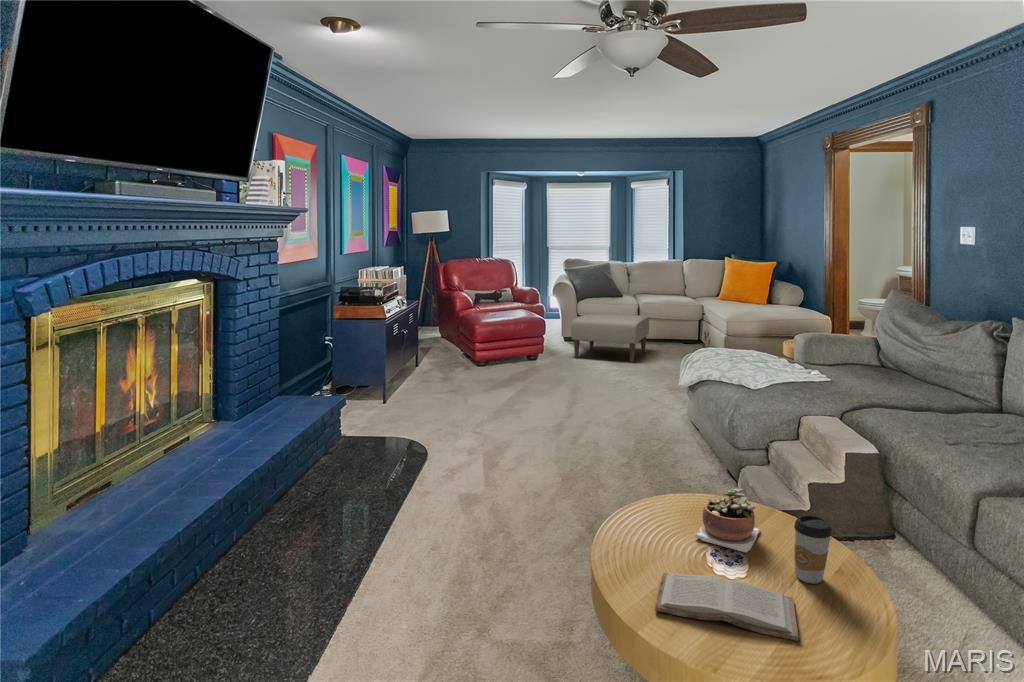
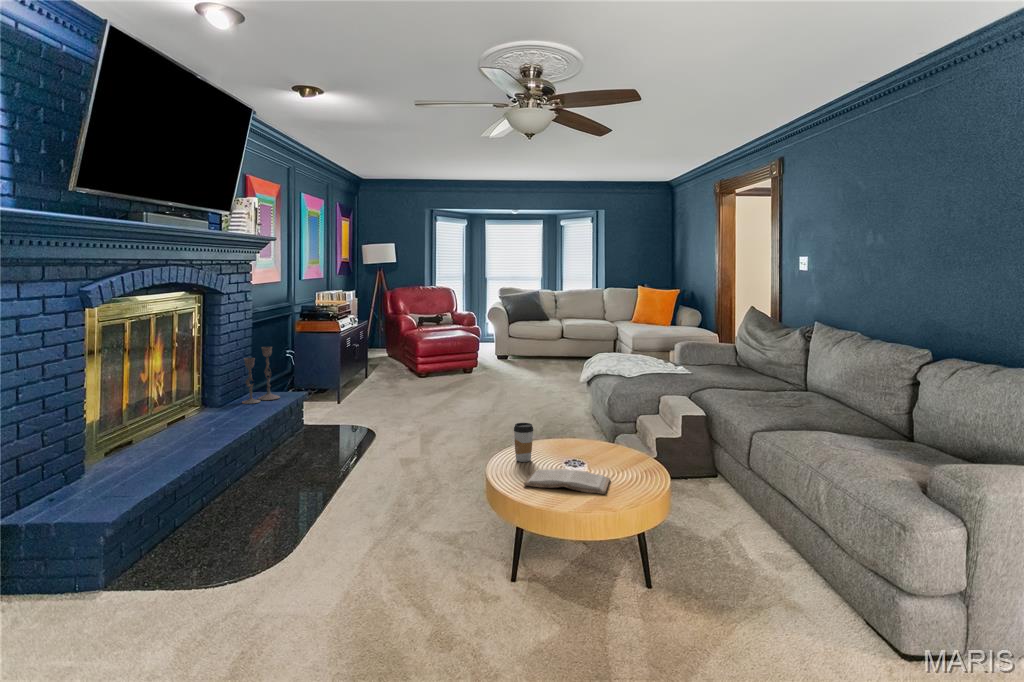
ottoman: present [571,313,649,362] -> none [503,334,571,374]
candlestick: none [266,343,313,414] -> present [242,347,280,404]
succulent plant: present [695,488,760,553] -> none [560,424,605,462]
coffee cup: present [794,515,831,584] -> present [514,423,533,462]

